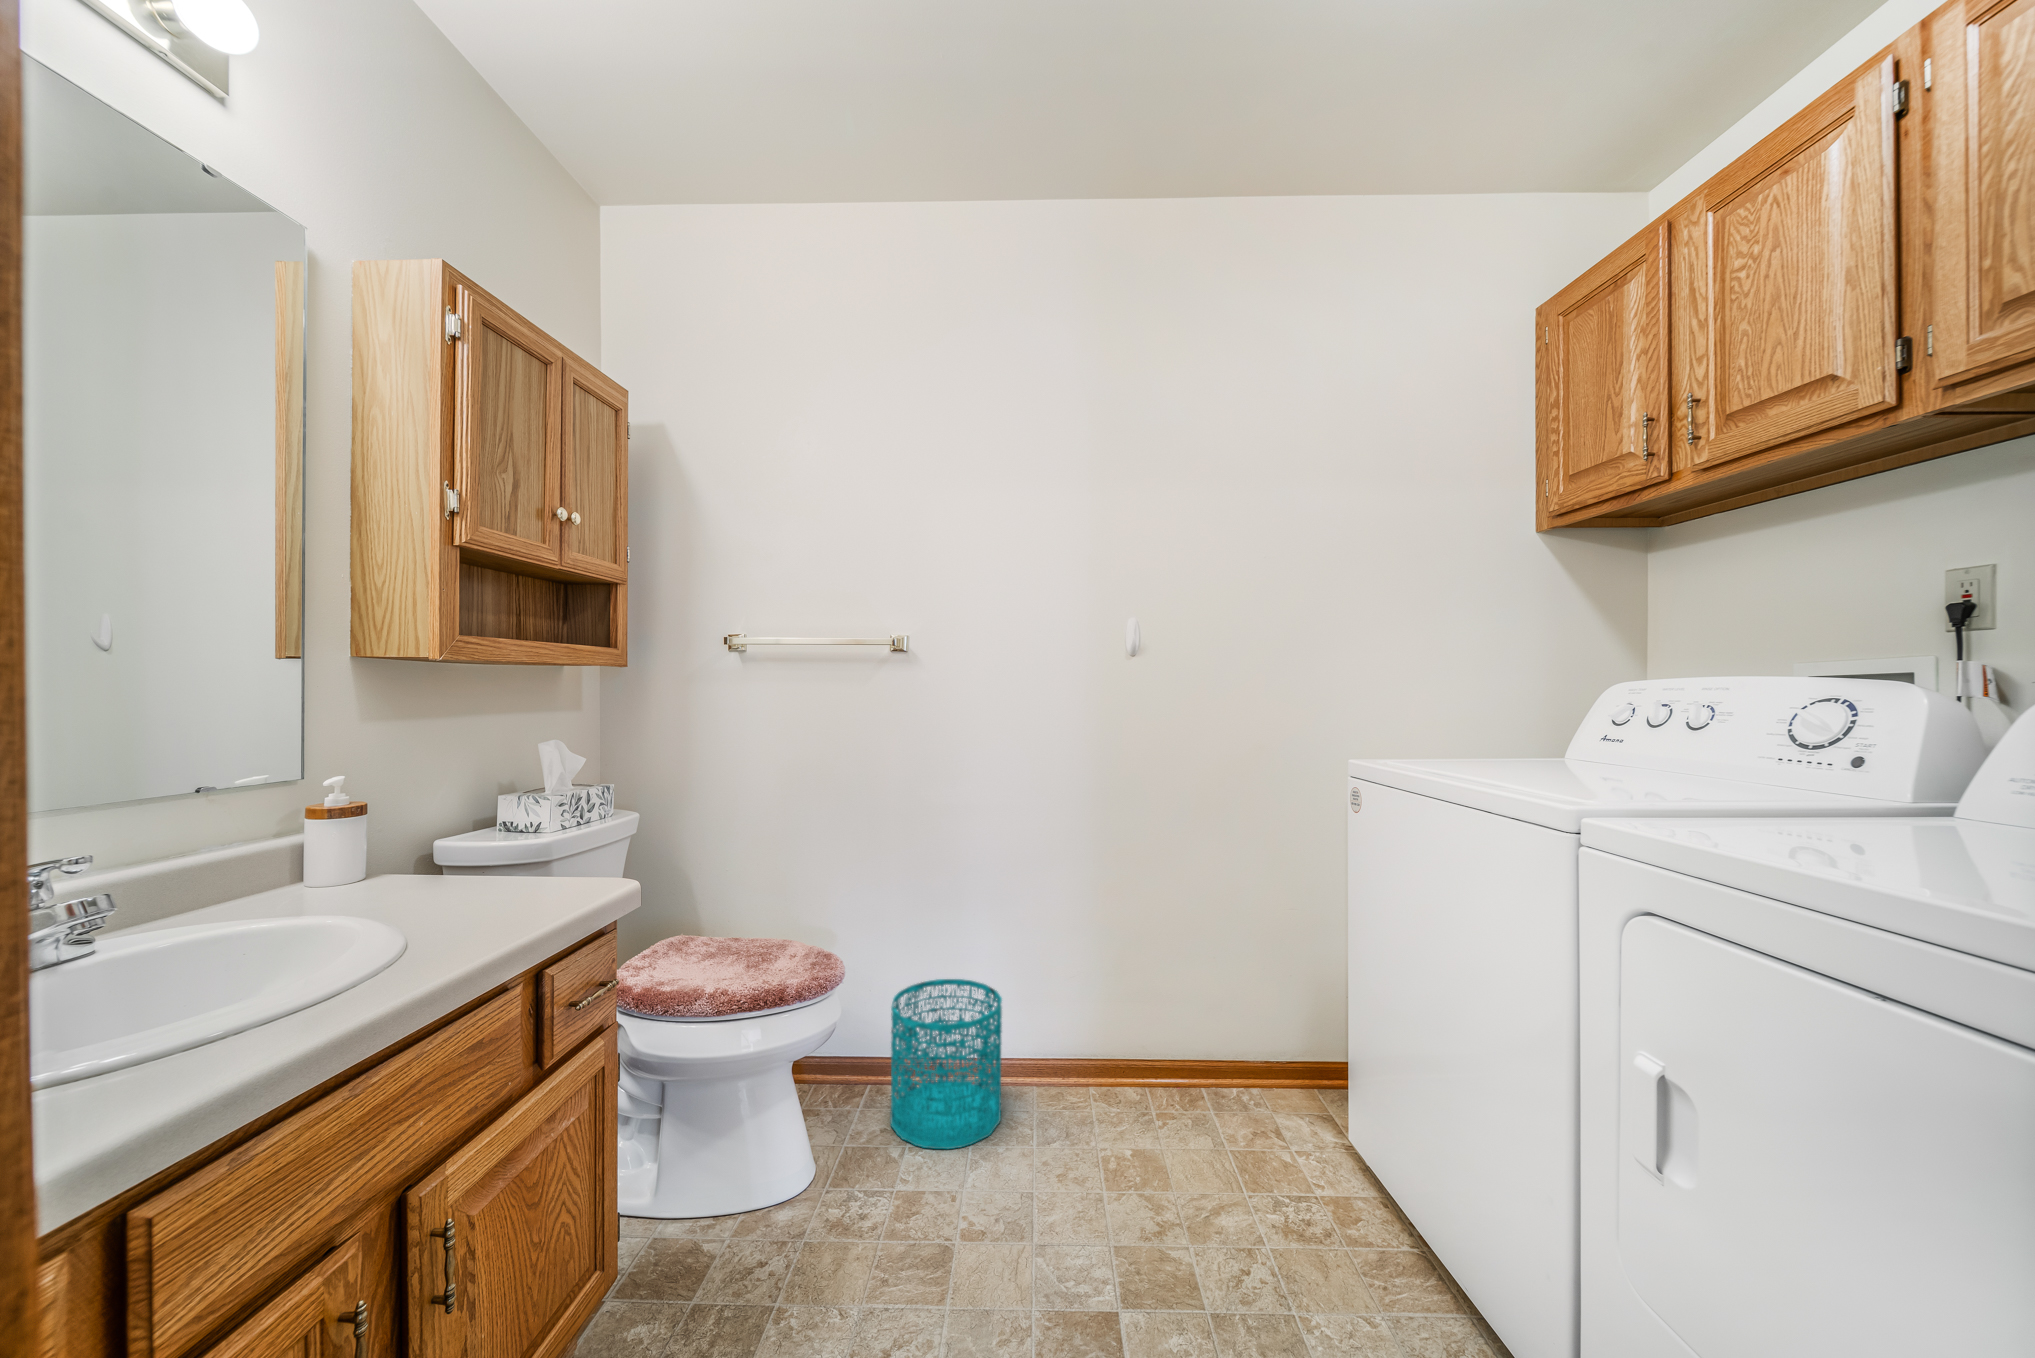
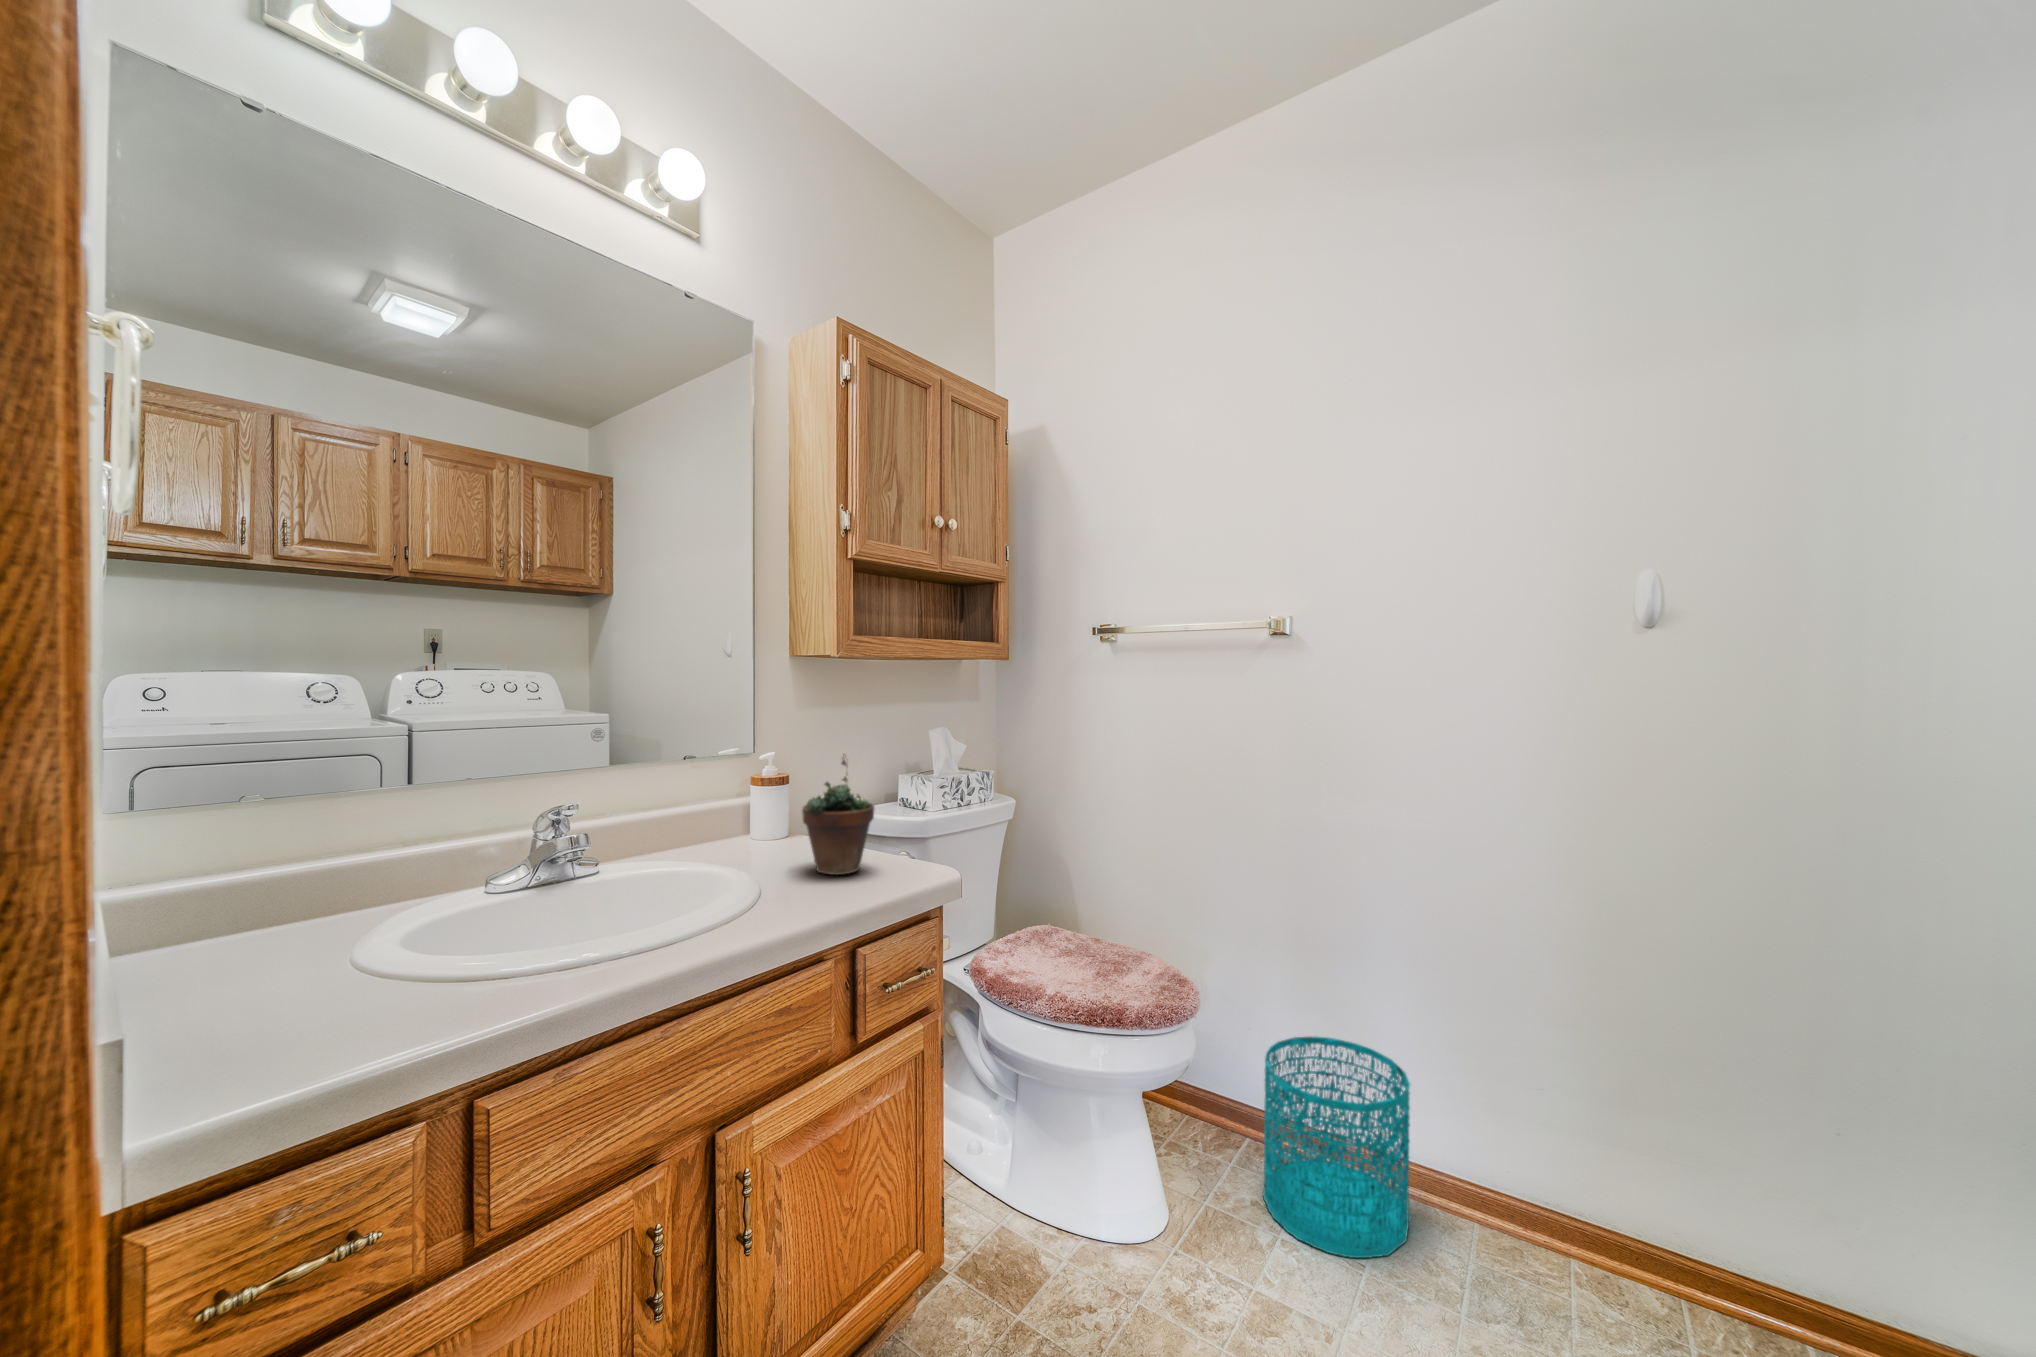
succulent plant: none [436,766,531,901] -> present [802,754,875,875]

